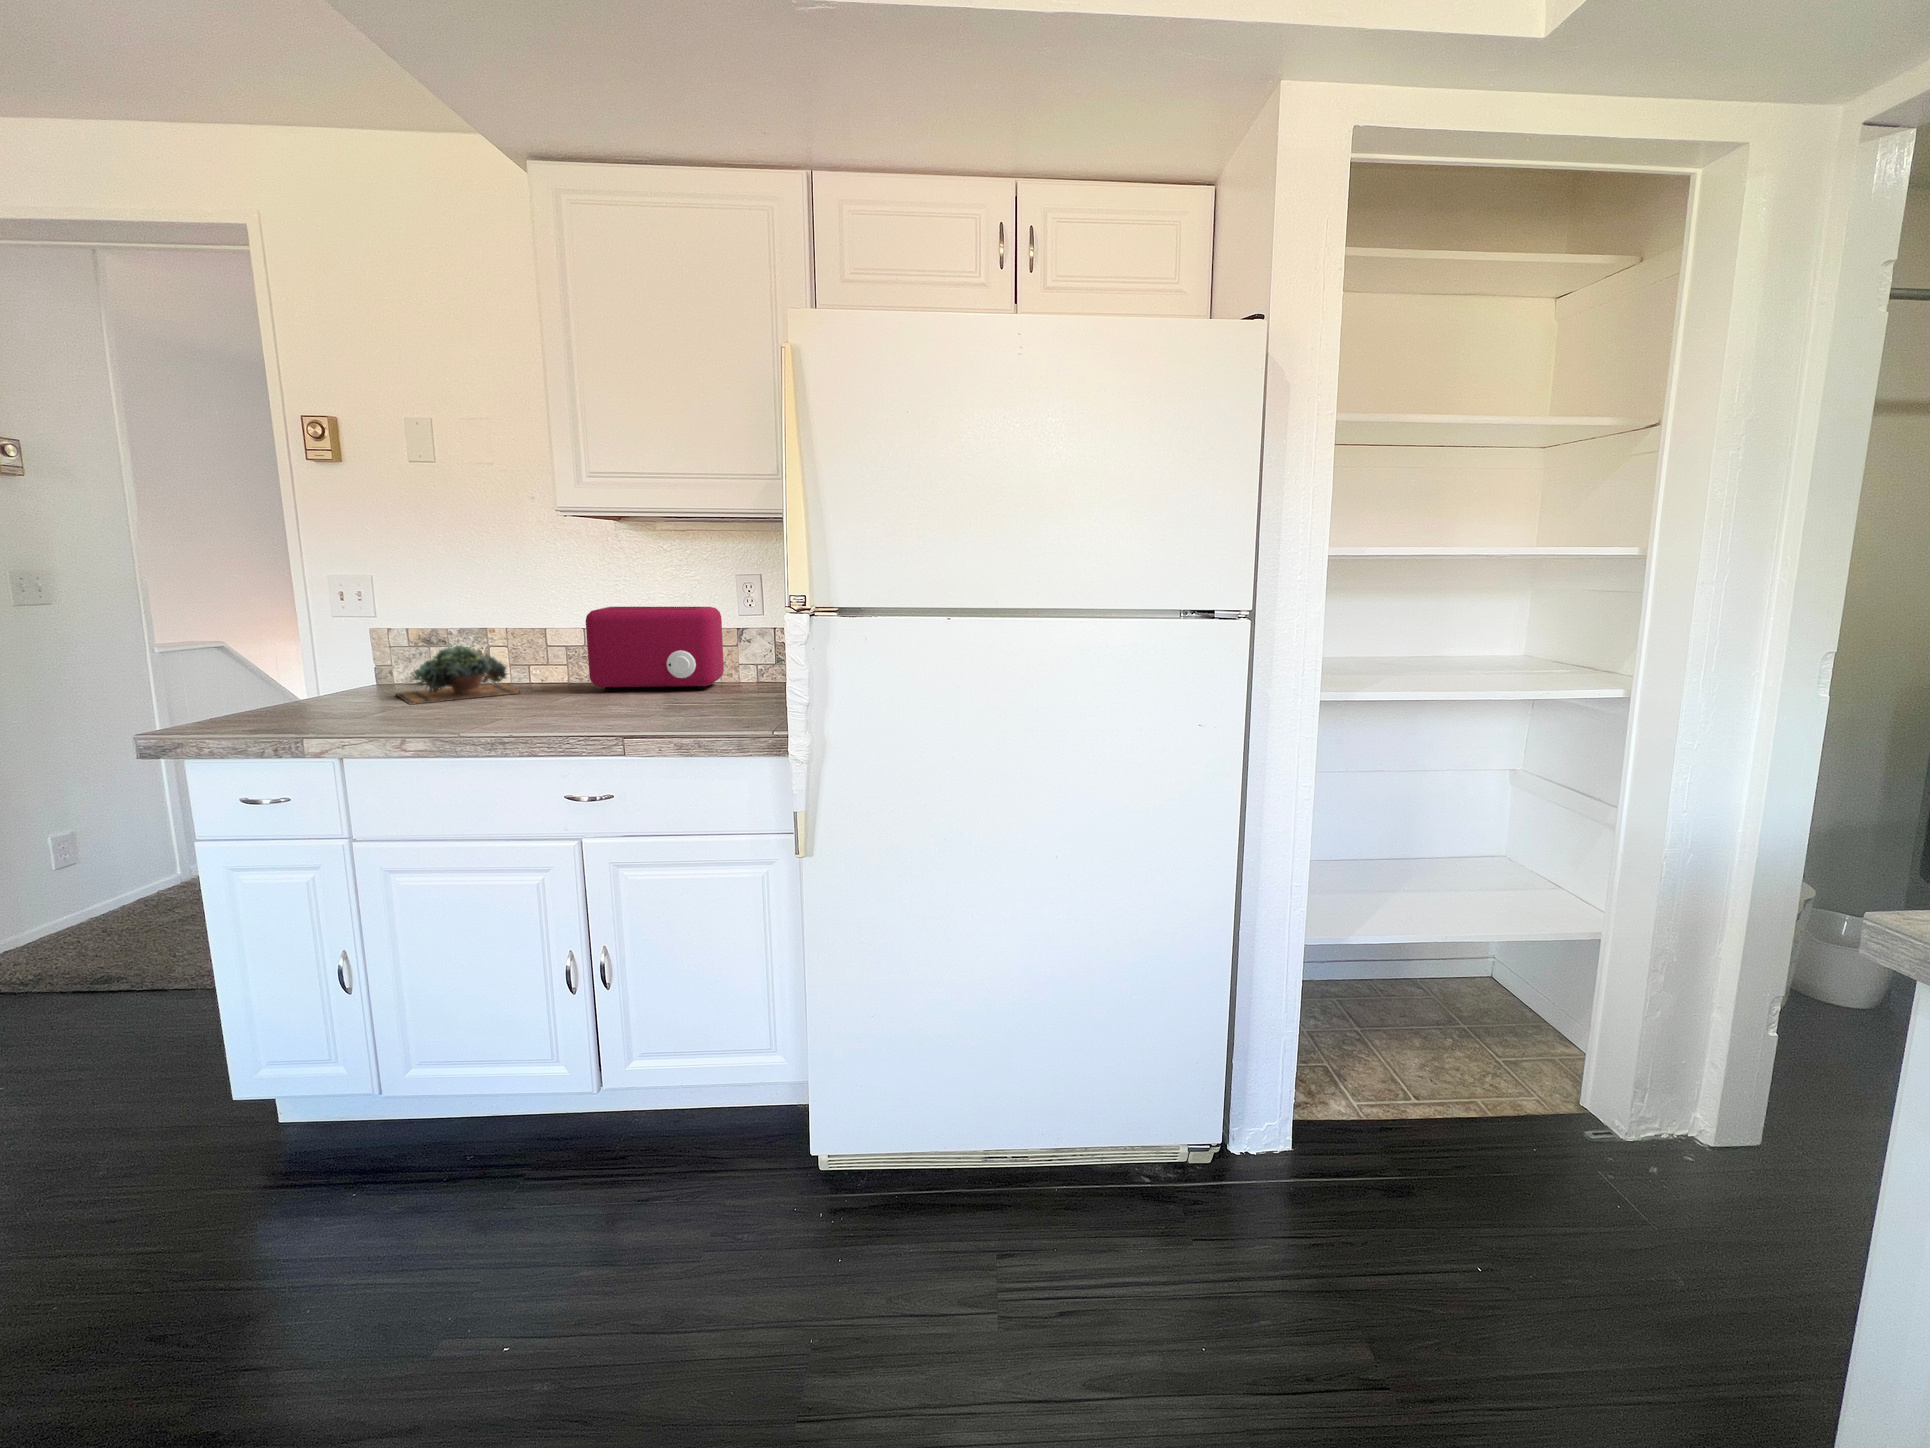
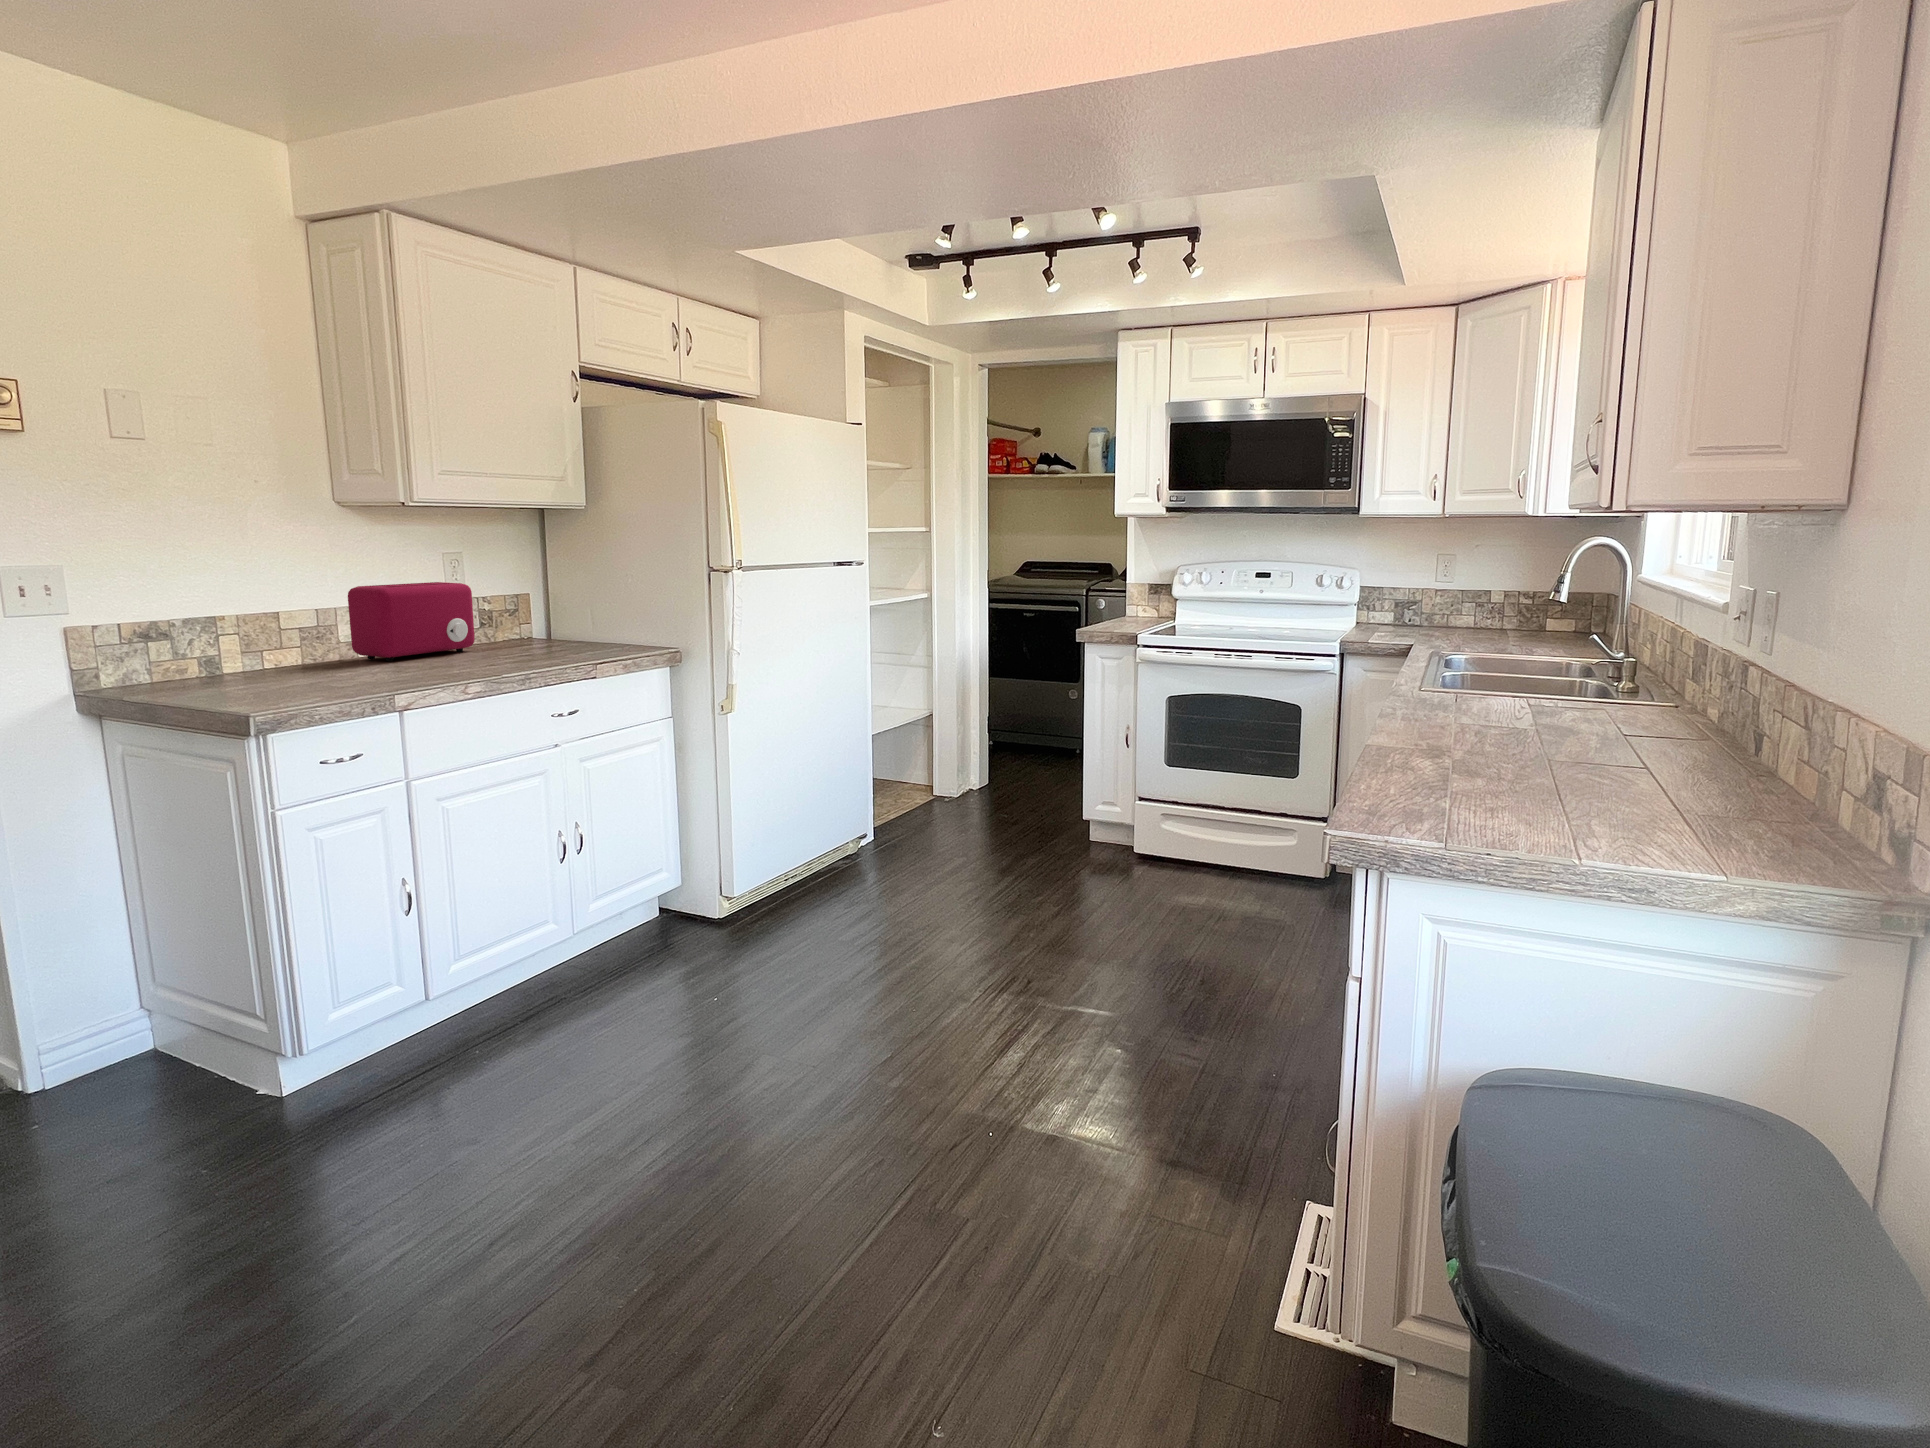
succulent plant: present [396,645,519,705] -> none [199,630,323,687]

